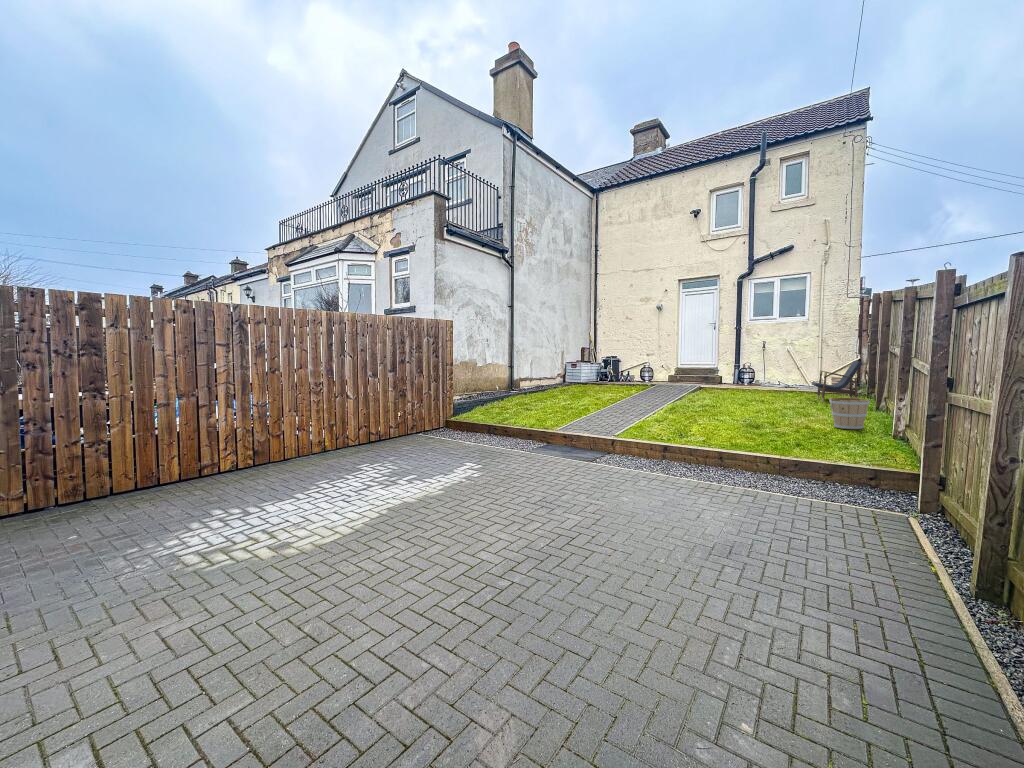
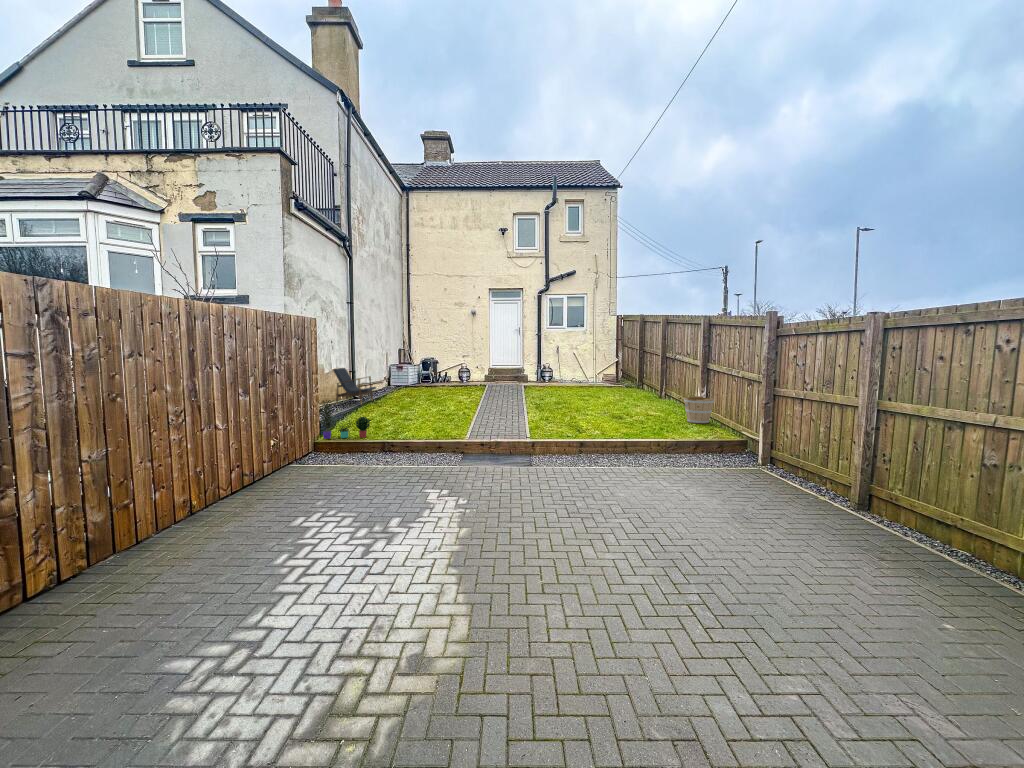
lounge chair: present [812,361,862,402] -> present [333,368,376,405]
potted plant: none [447,386,487,420] -> present [320,401,370,439]

